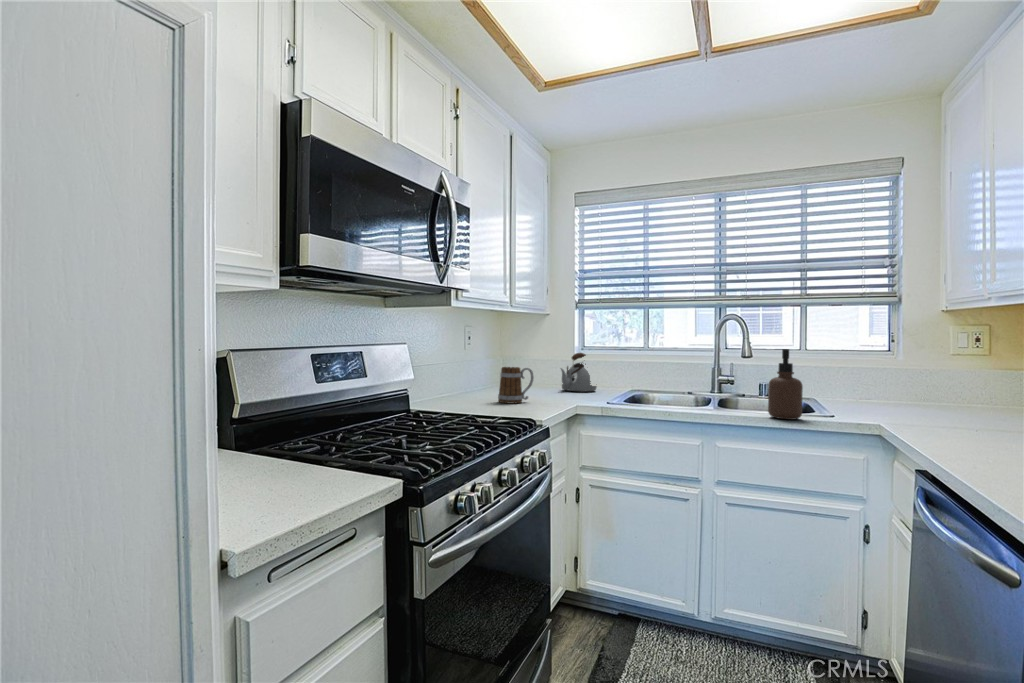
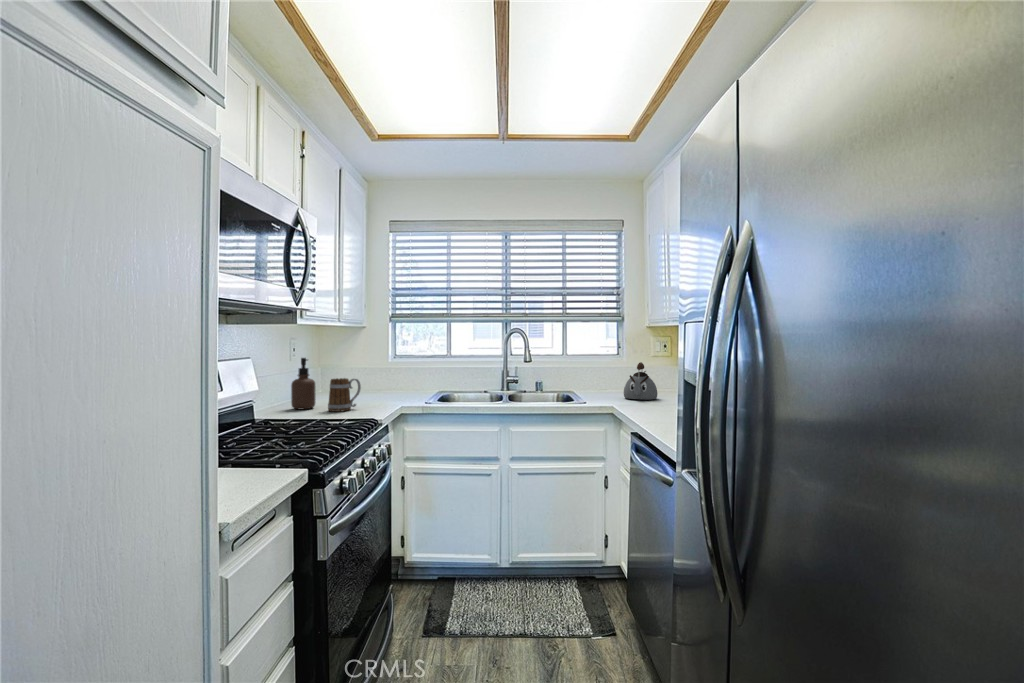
soap dispenser: present [768,349,803,419] -> present [291,358,316,409]
kettle: present [561,353,597,392] -> present [624,362,658,400]

